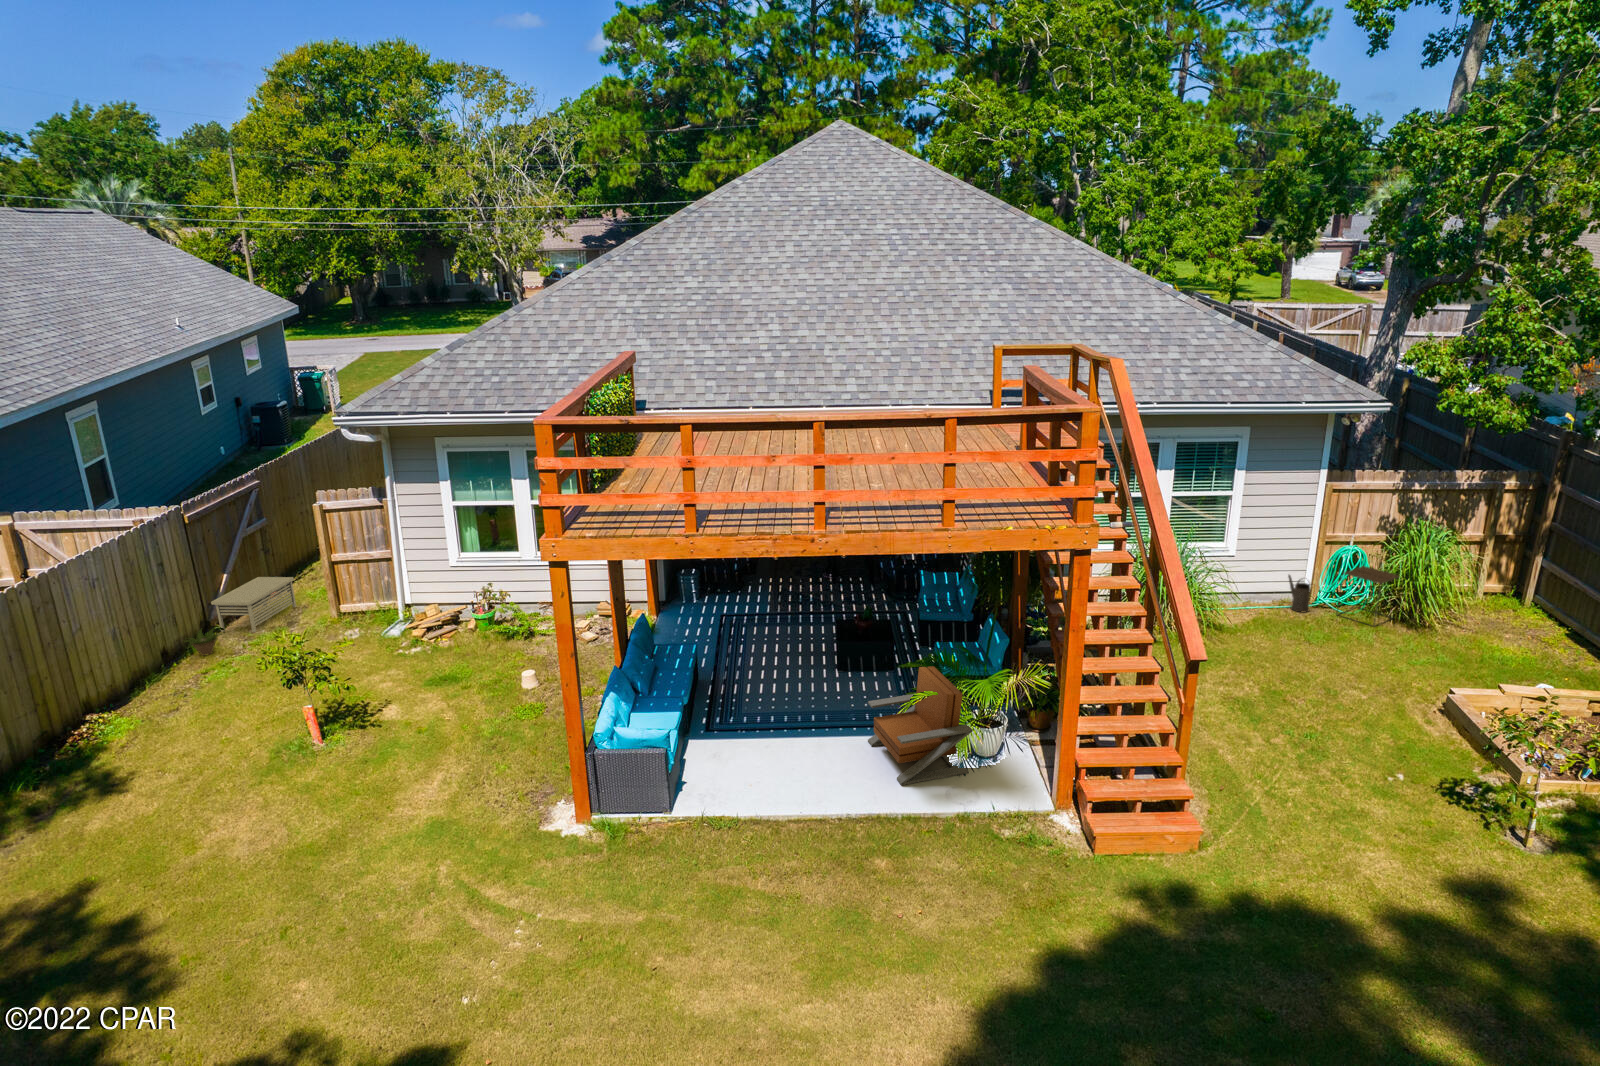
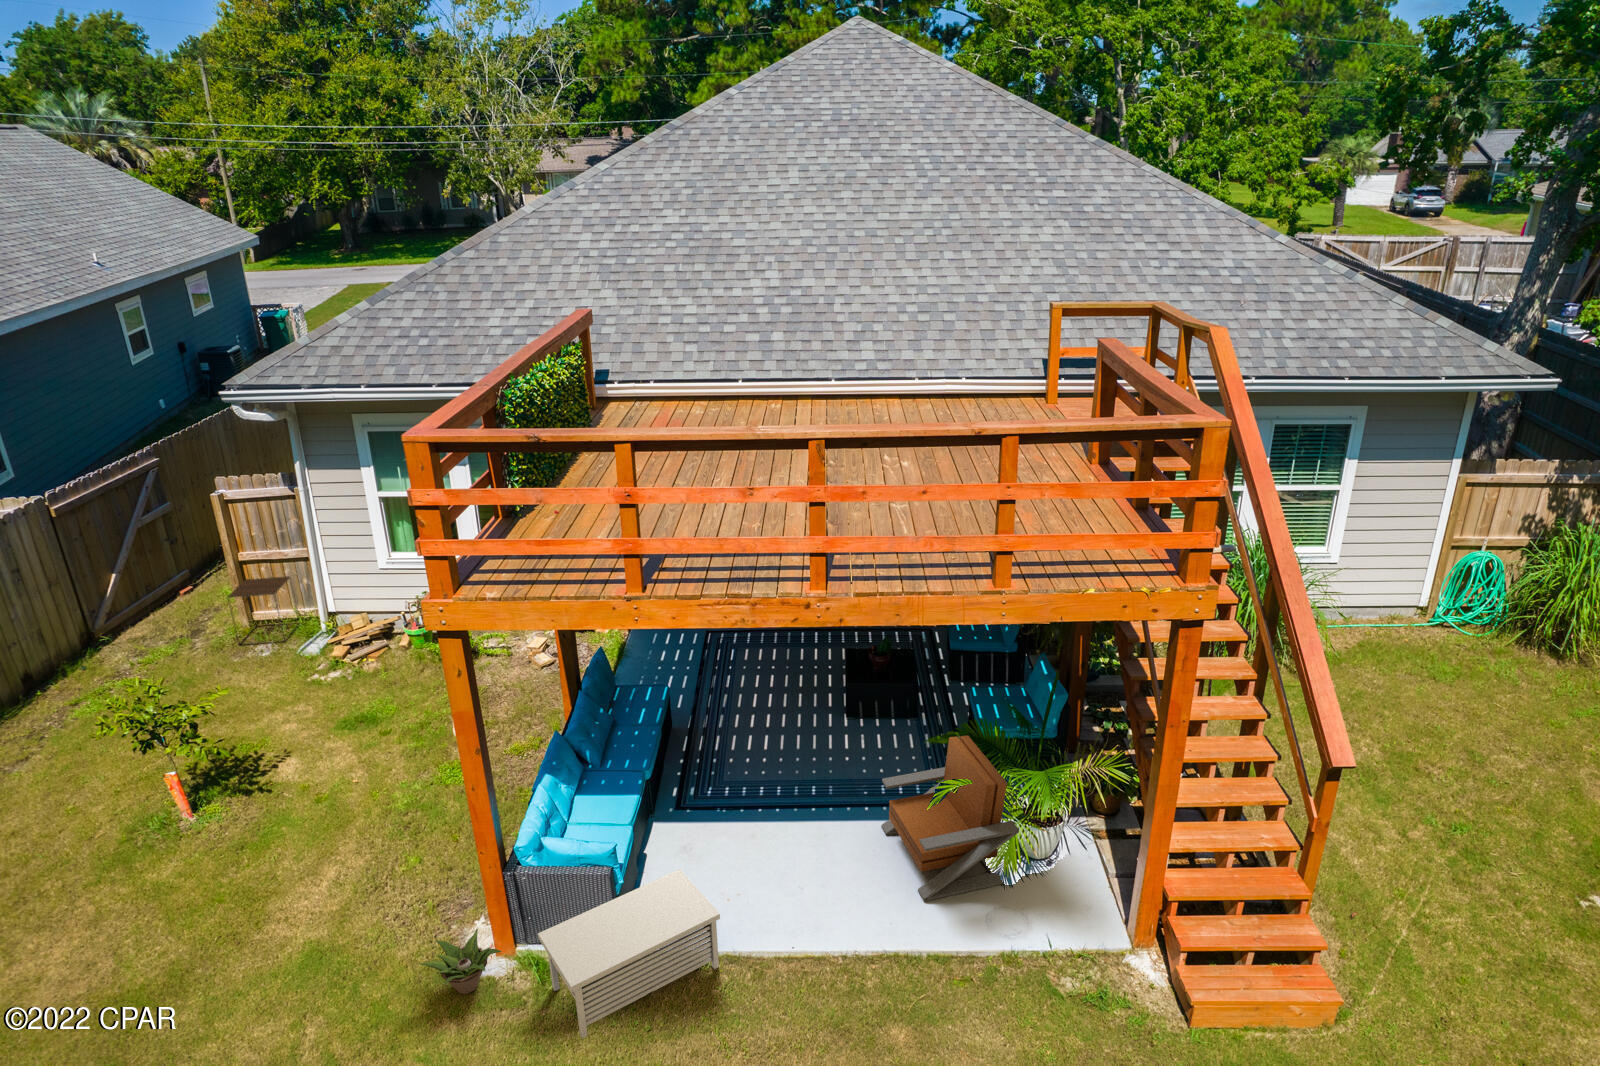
side table: present [1337,566,1400,626] -> present [228,576,300,645]
watering can: present [1288,575,1311,612] -> none [1403,587,1434,636]
storage bench: present [211,577,296,632] -> present [538,869,720,1038]
decorative plant: present [185,628,222,656] -> present [420,929,501,994]

